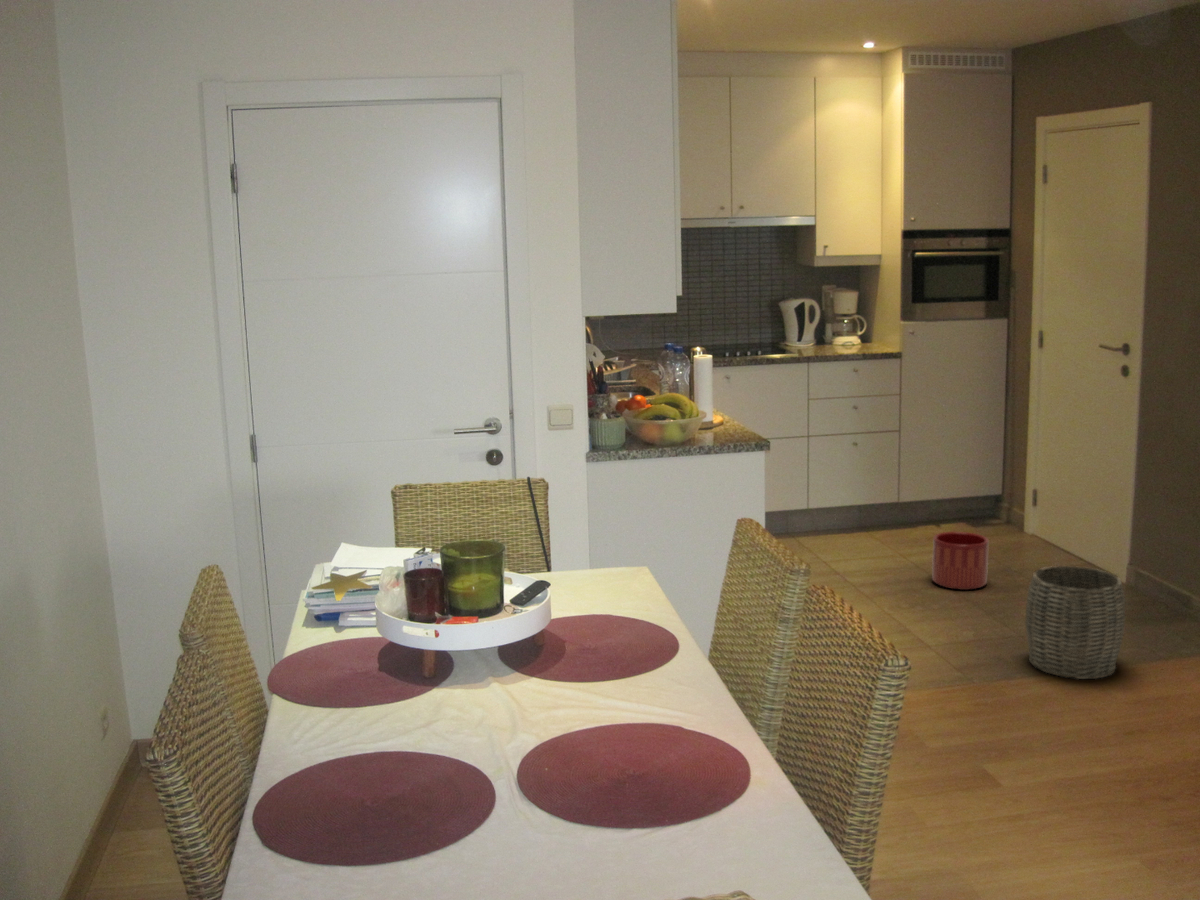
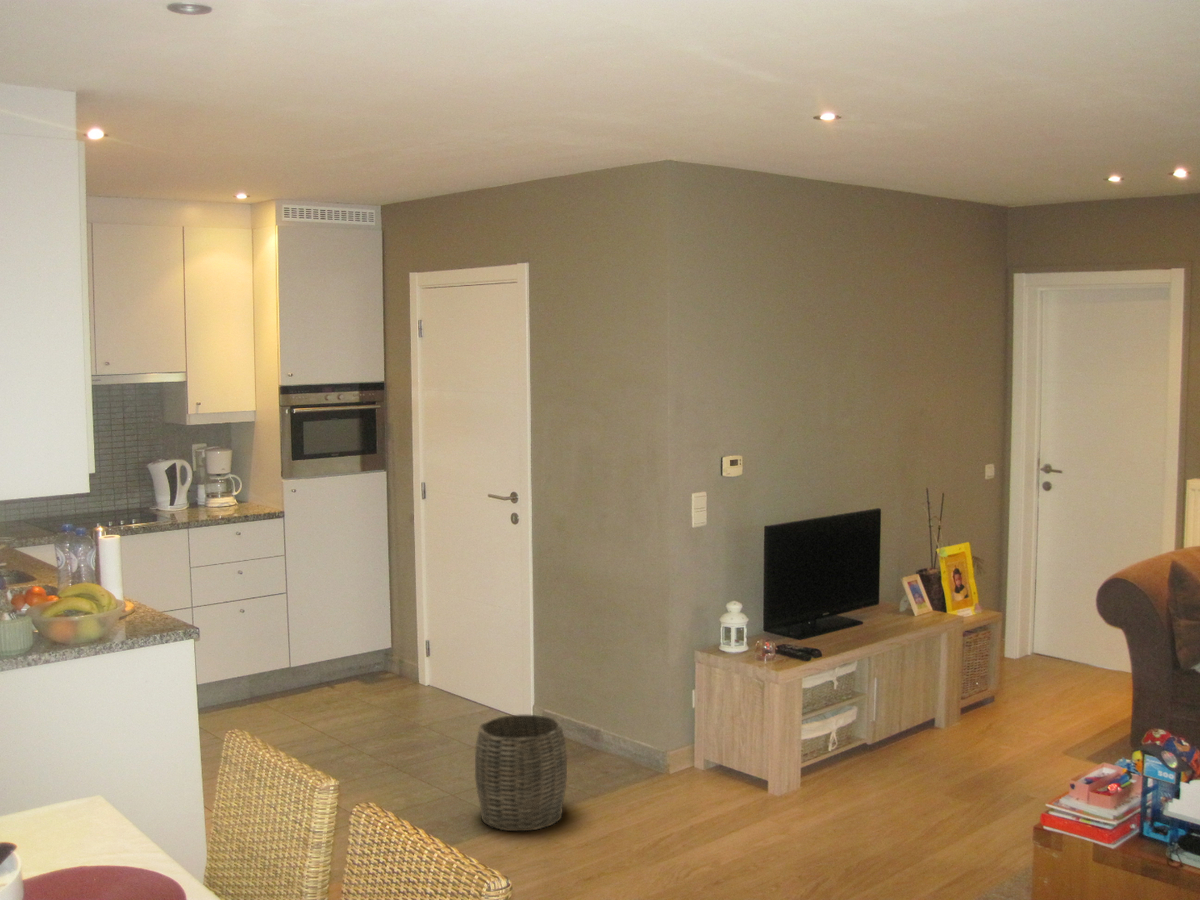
planter: present [932,532,989,590] -> none [352,695,410,758]

